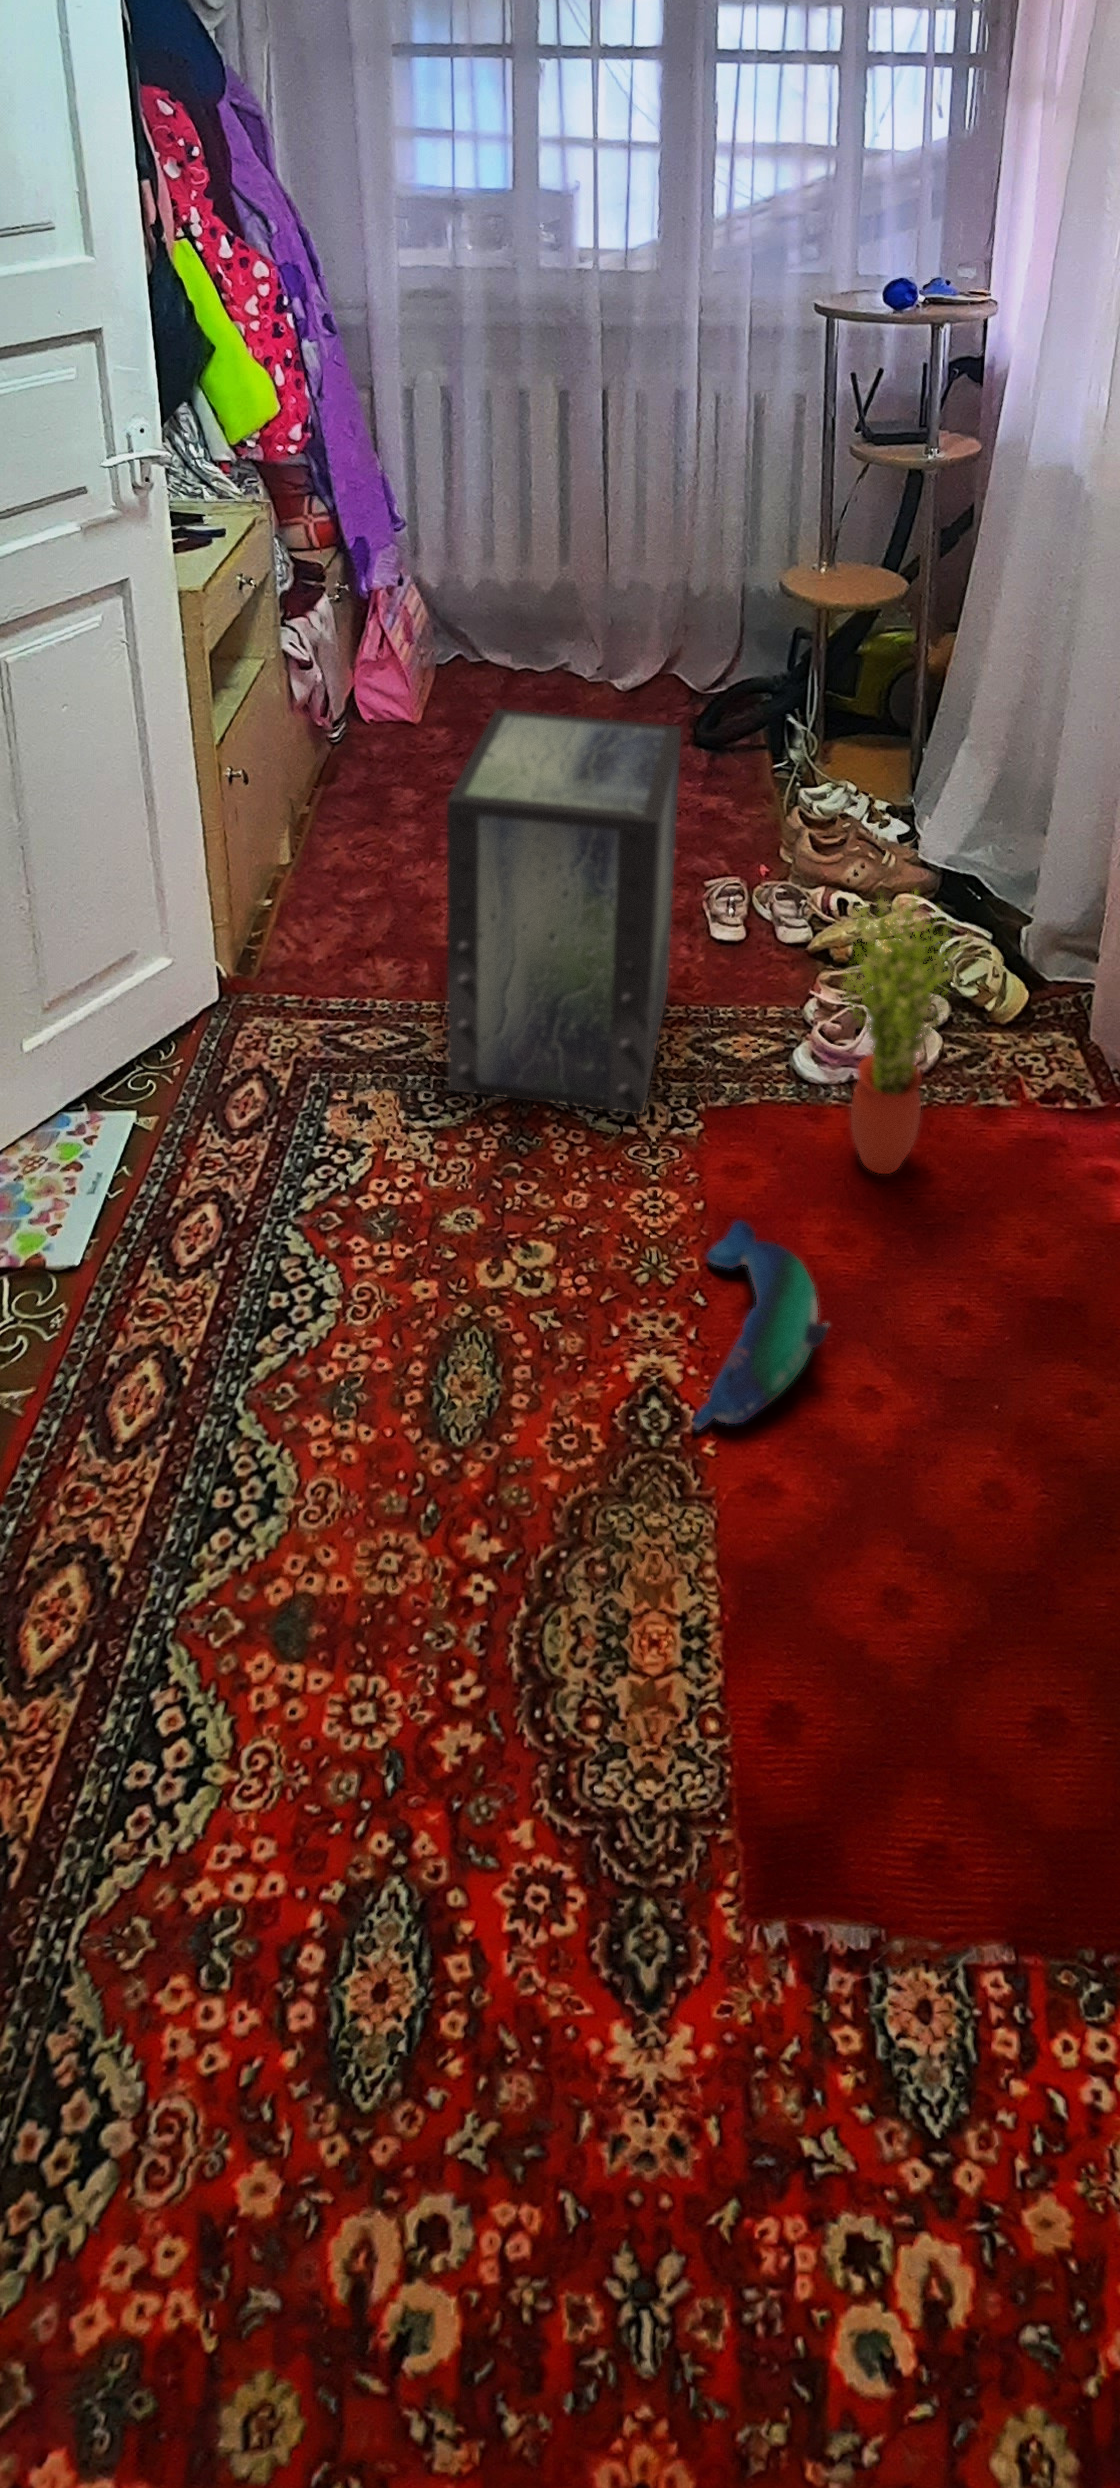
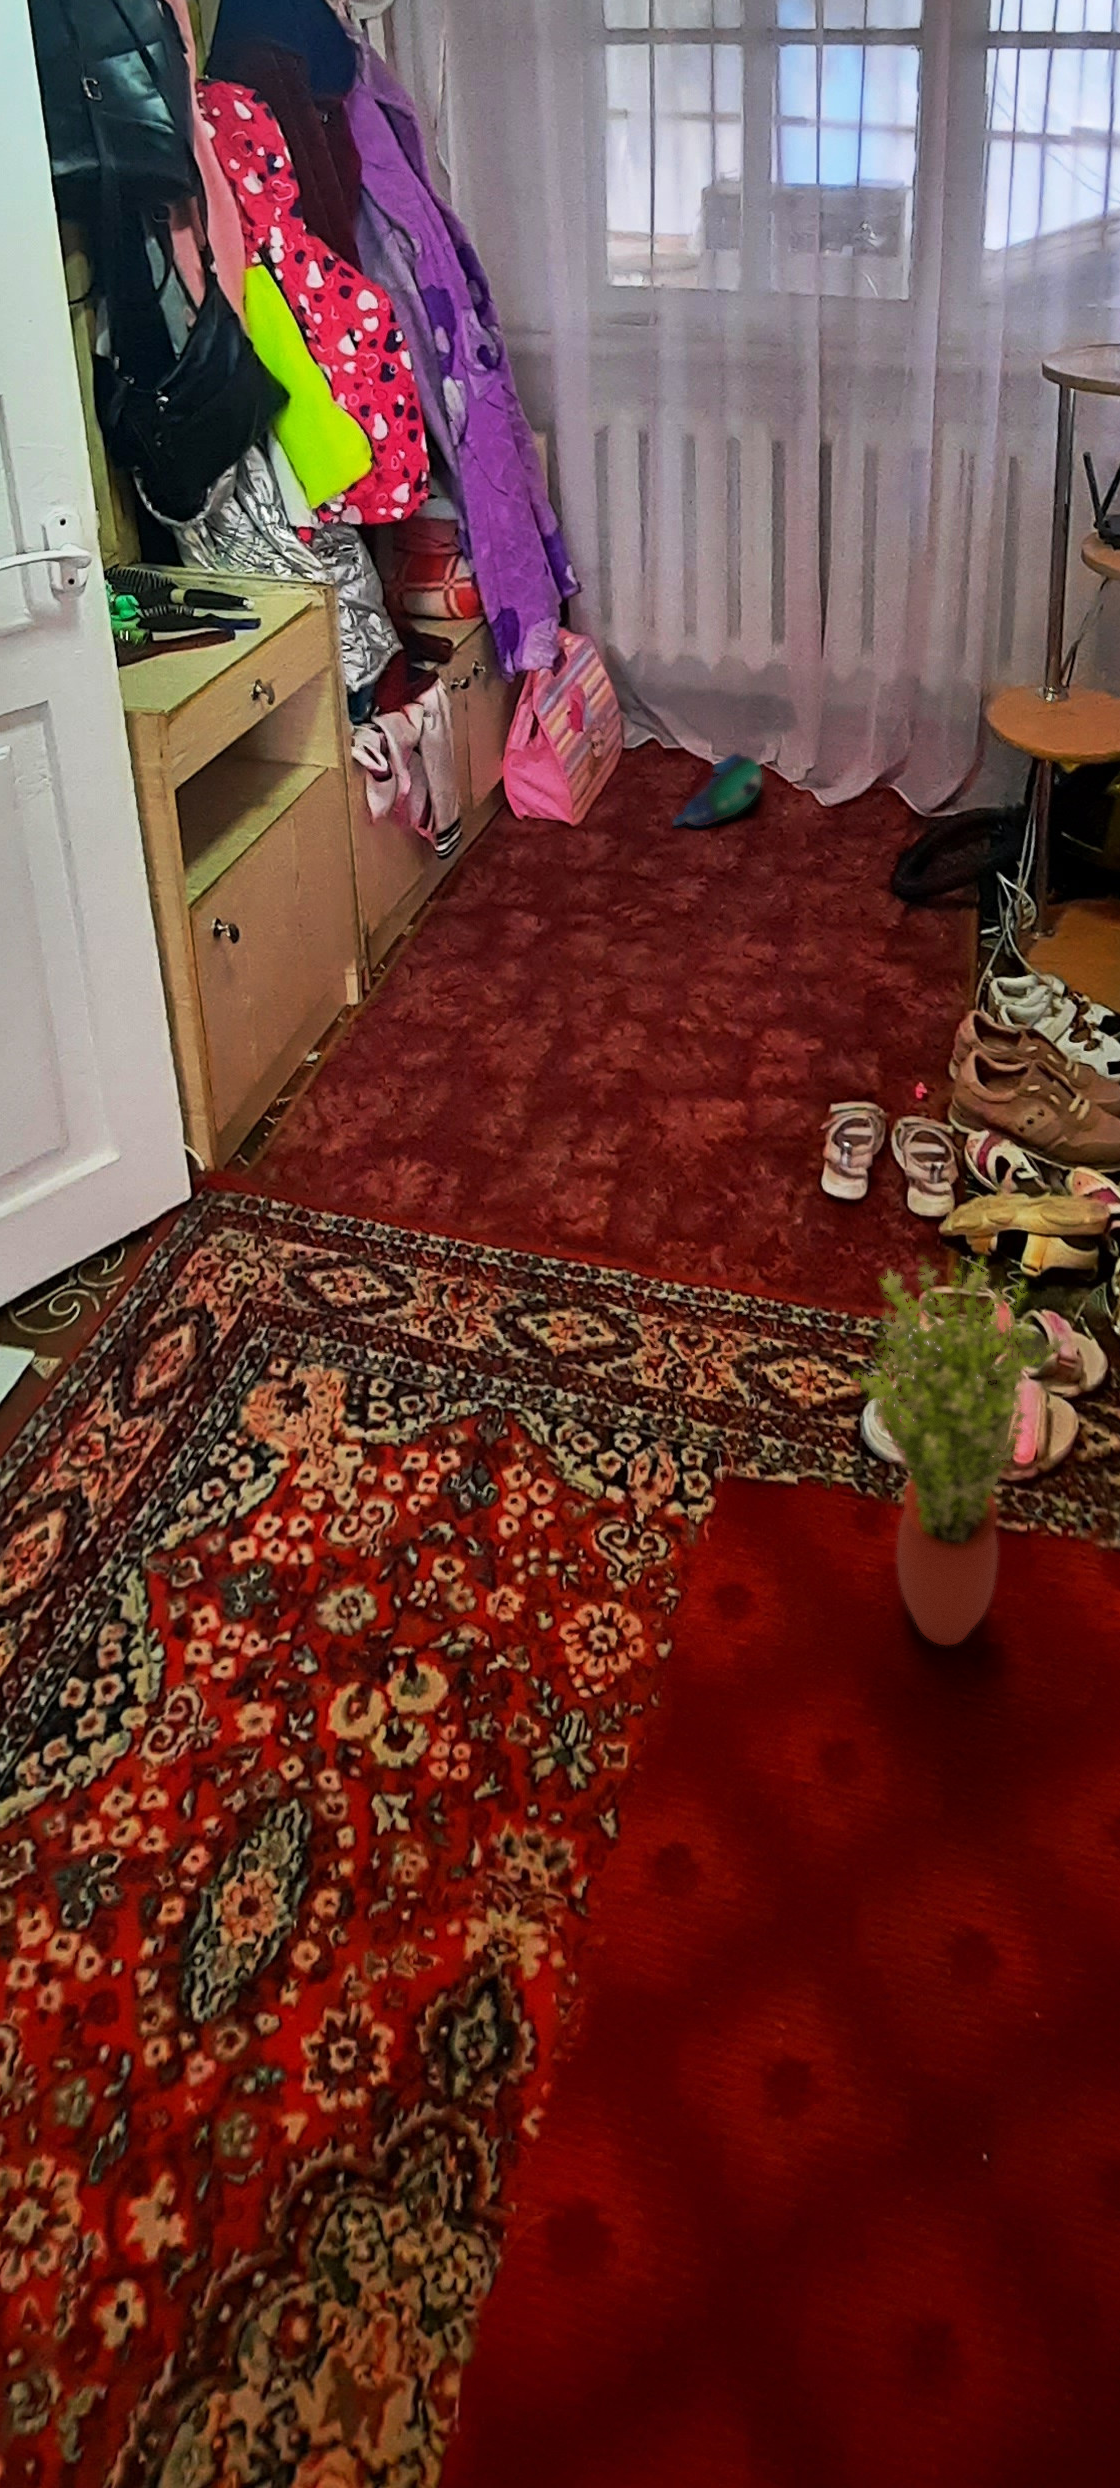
storage box: present [447,709,681,1115] -> none [381,884,739,1469]
plush toy: present [692,1220,828,1430] -> present [673,753,762,826]

